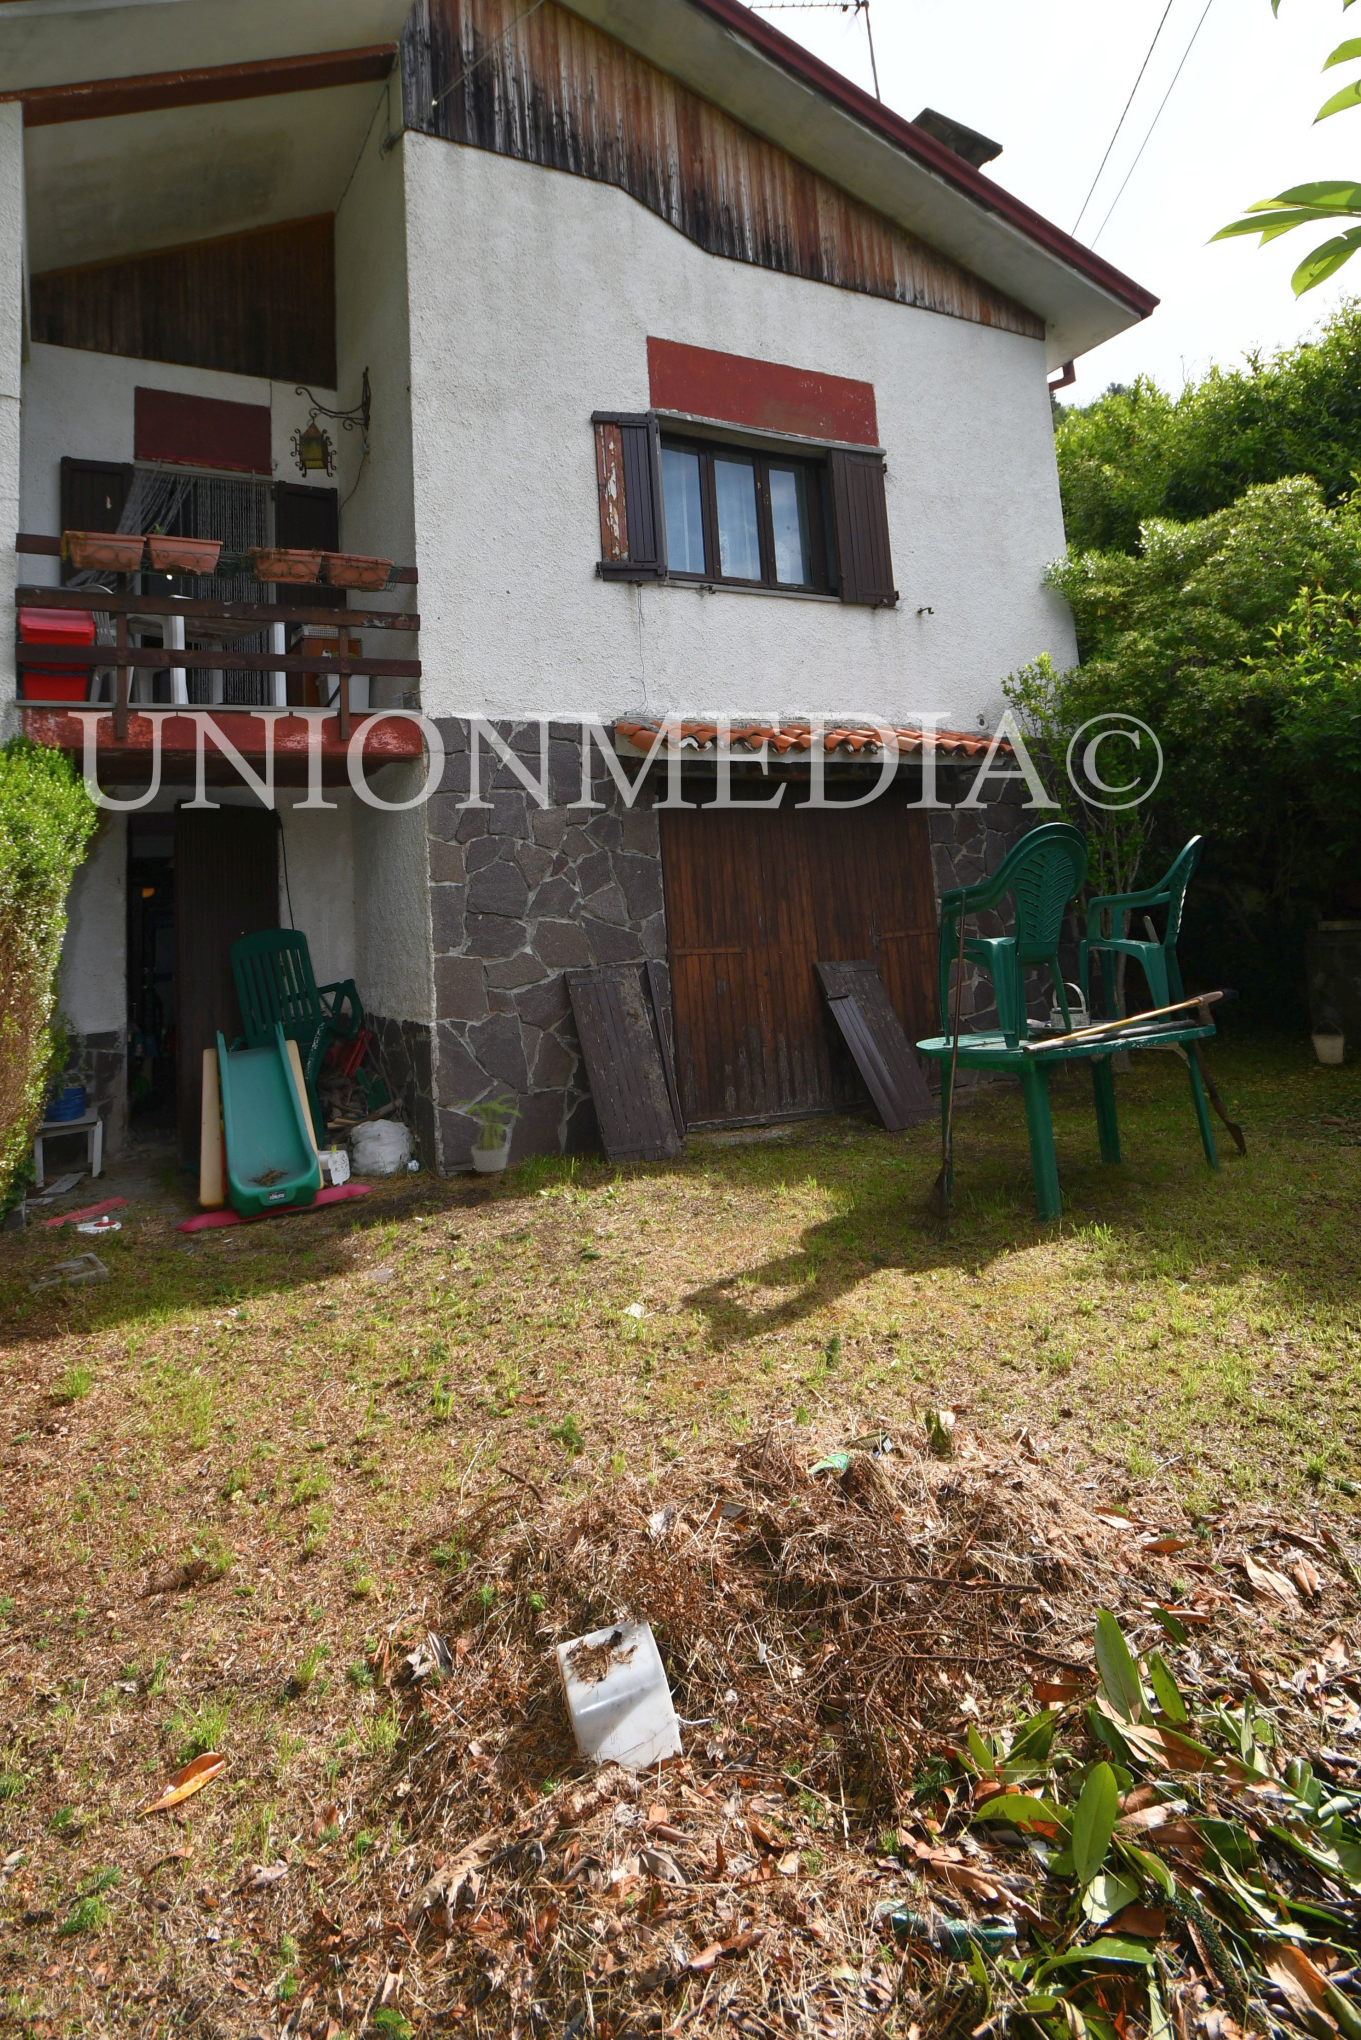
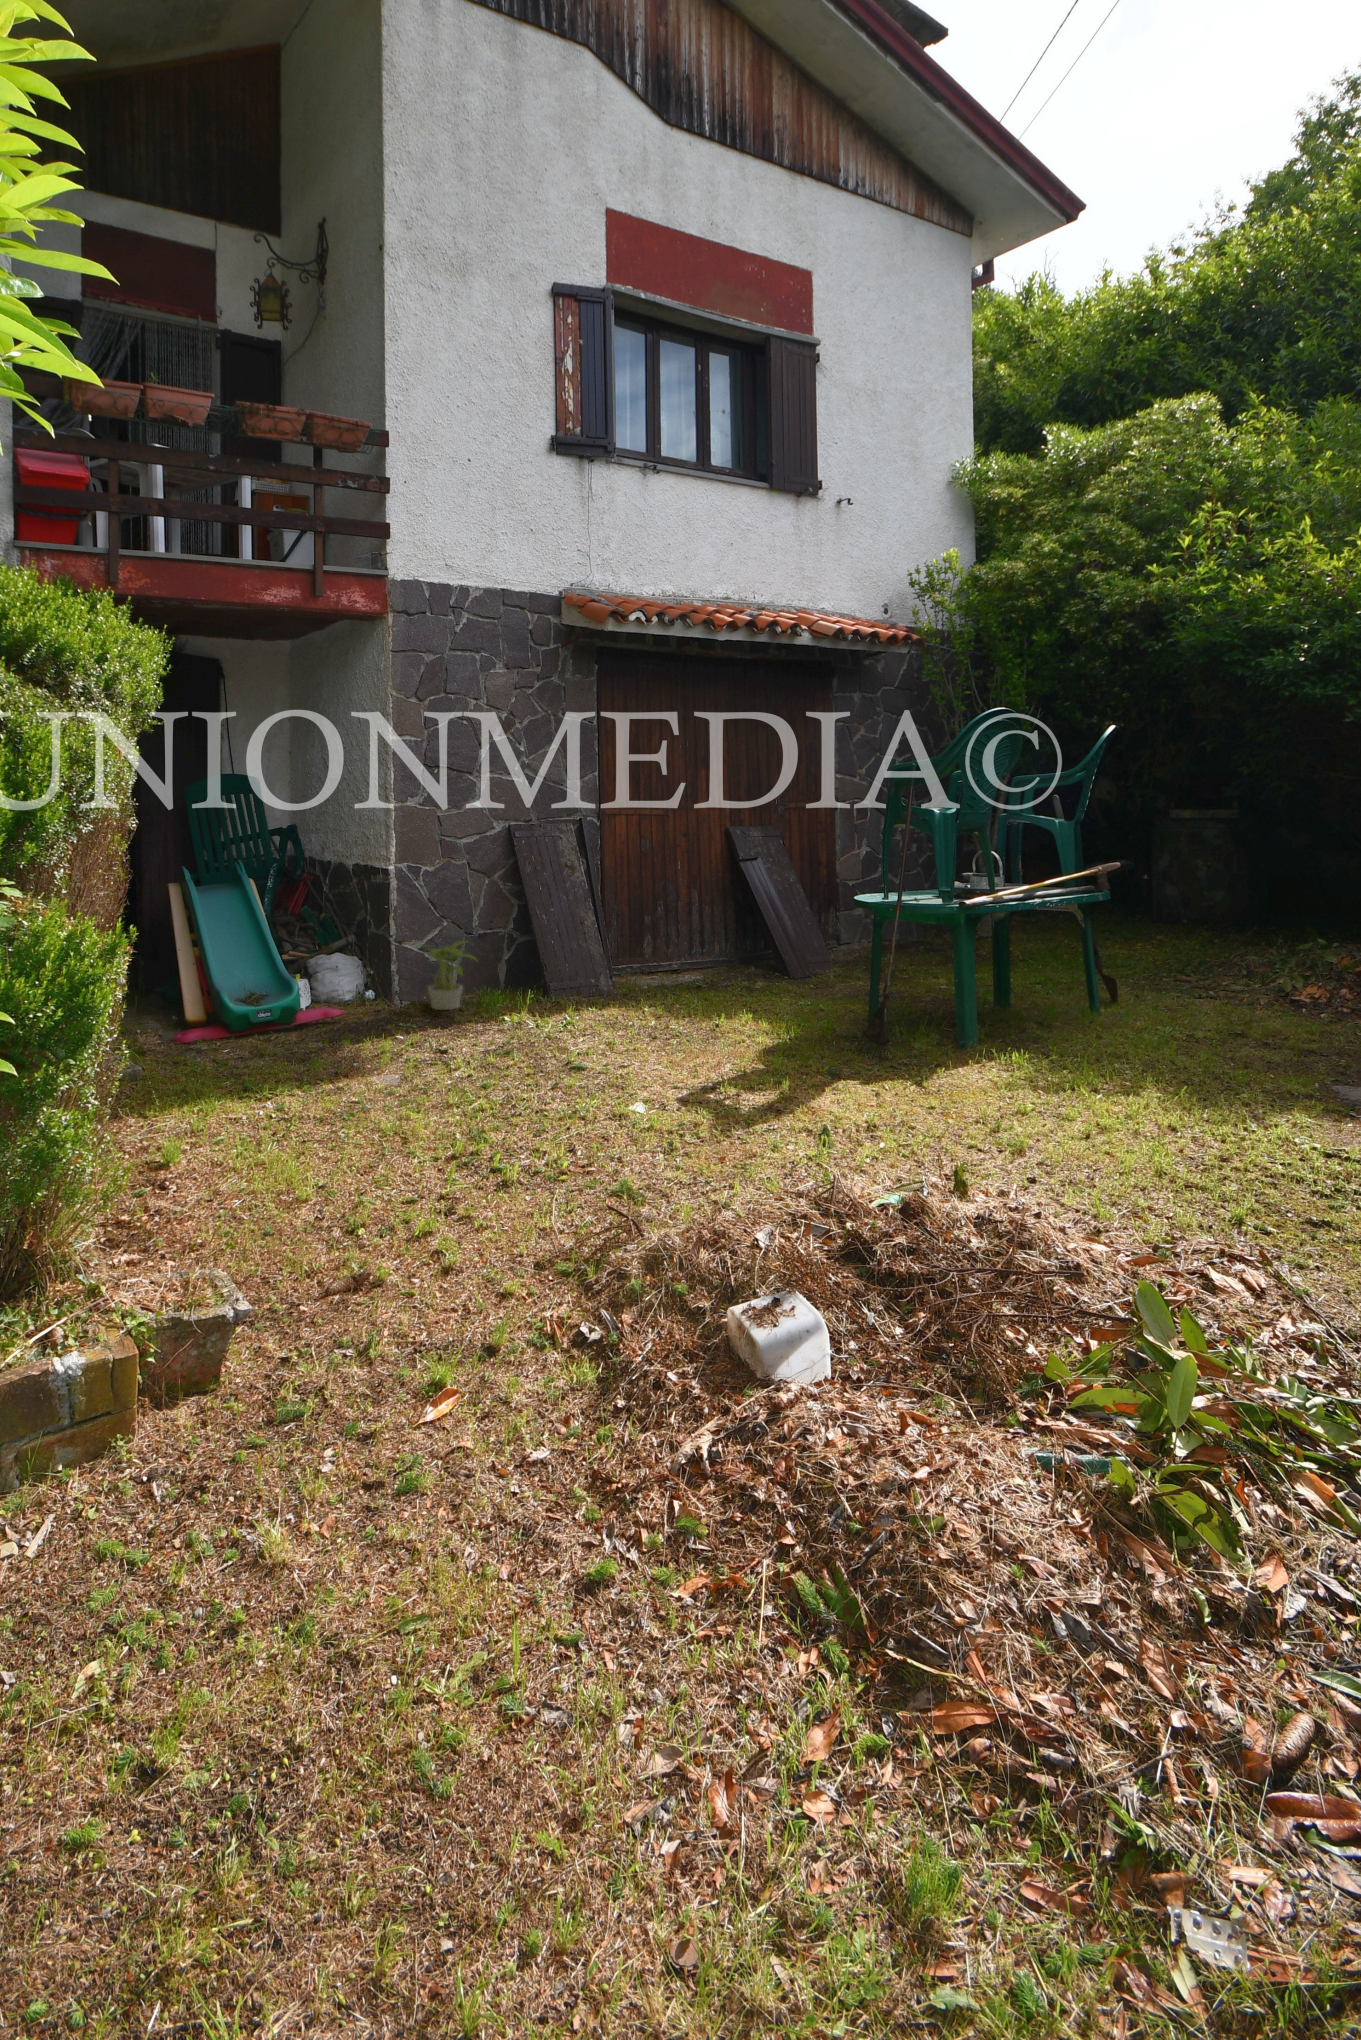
bucket: present [1312,1034,1344,1064] -> none [1164,904,1193,942]

